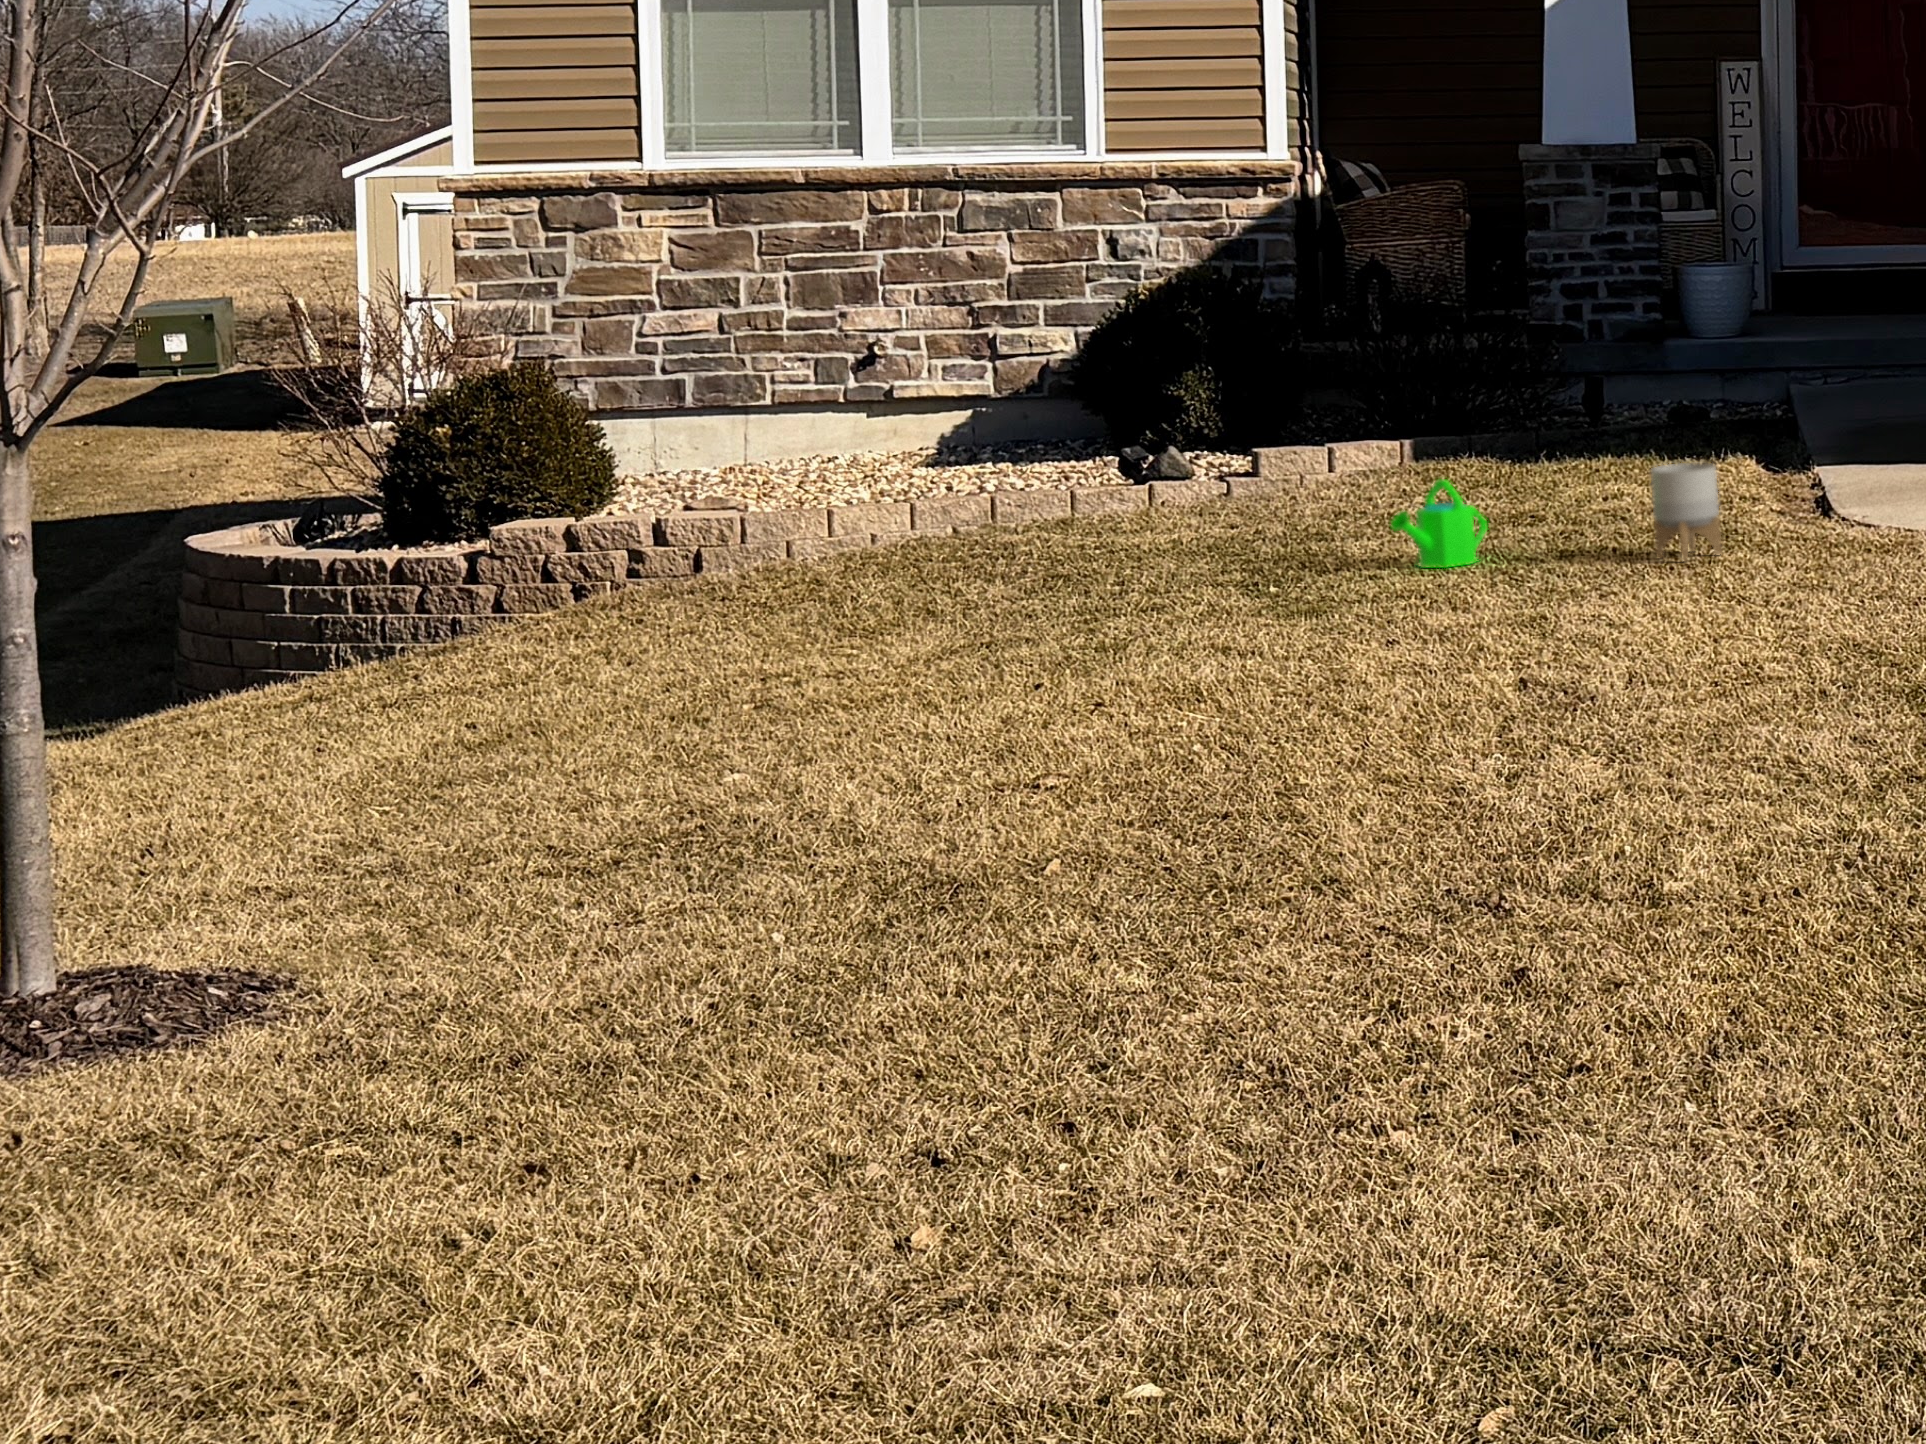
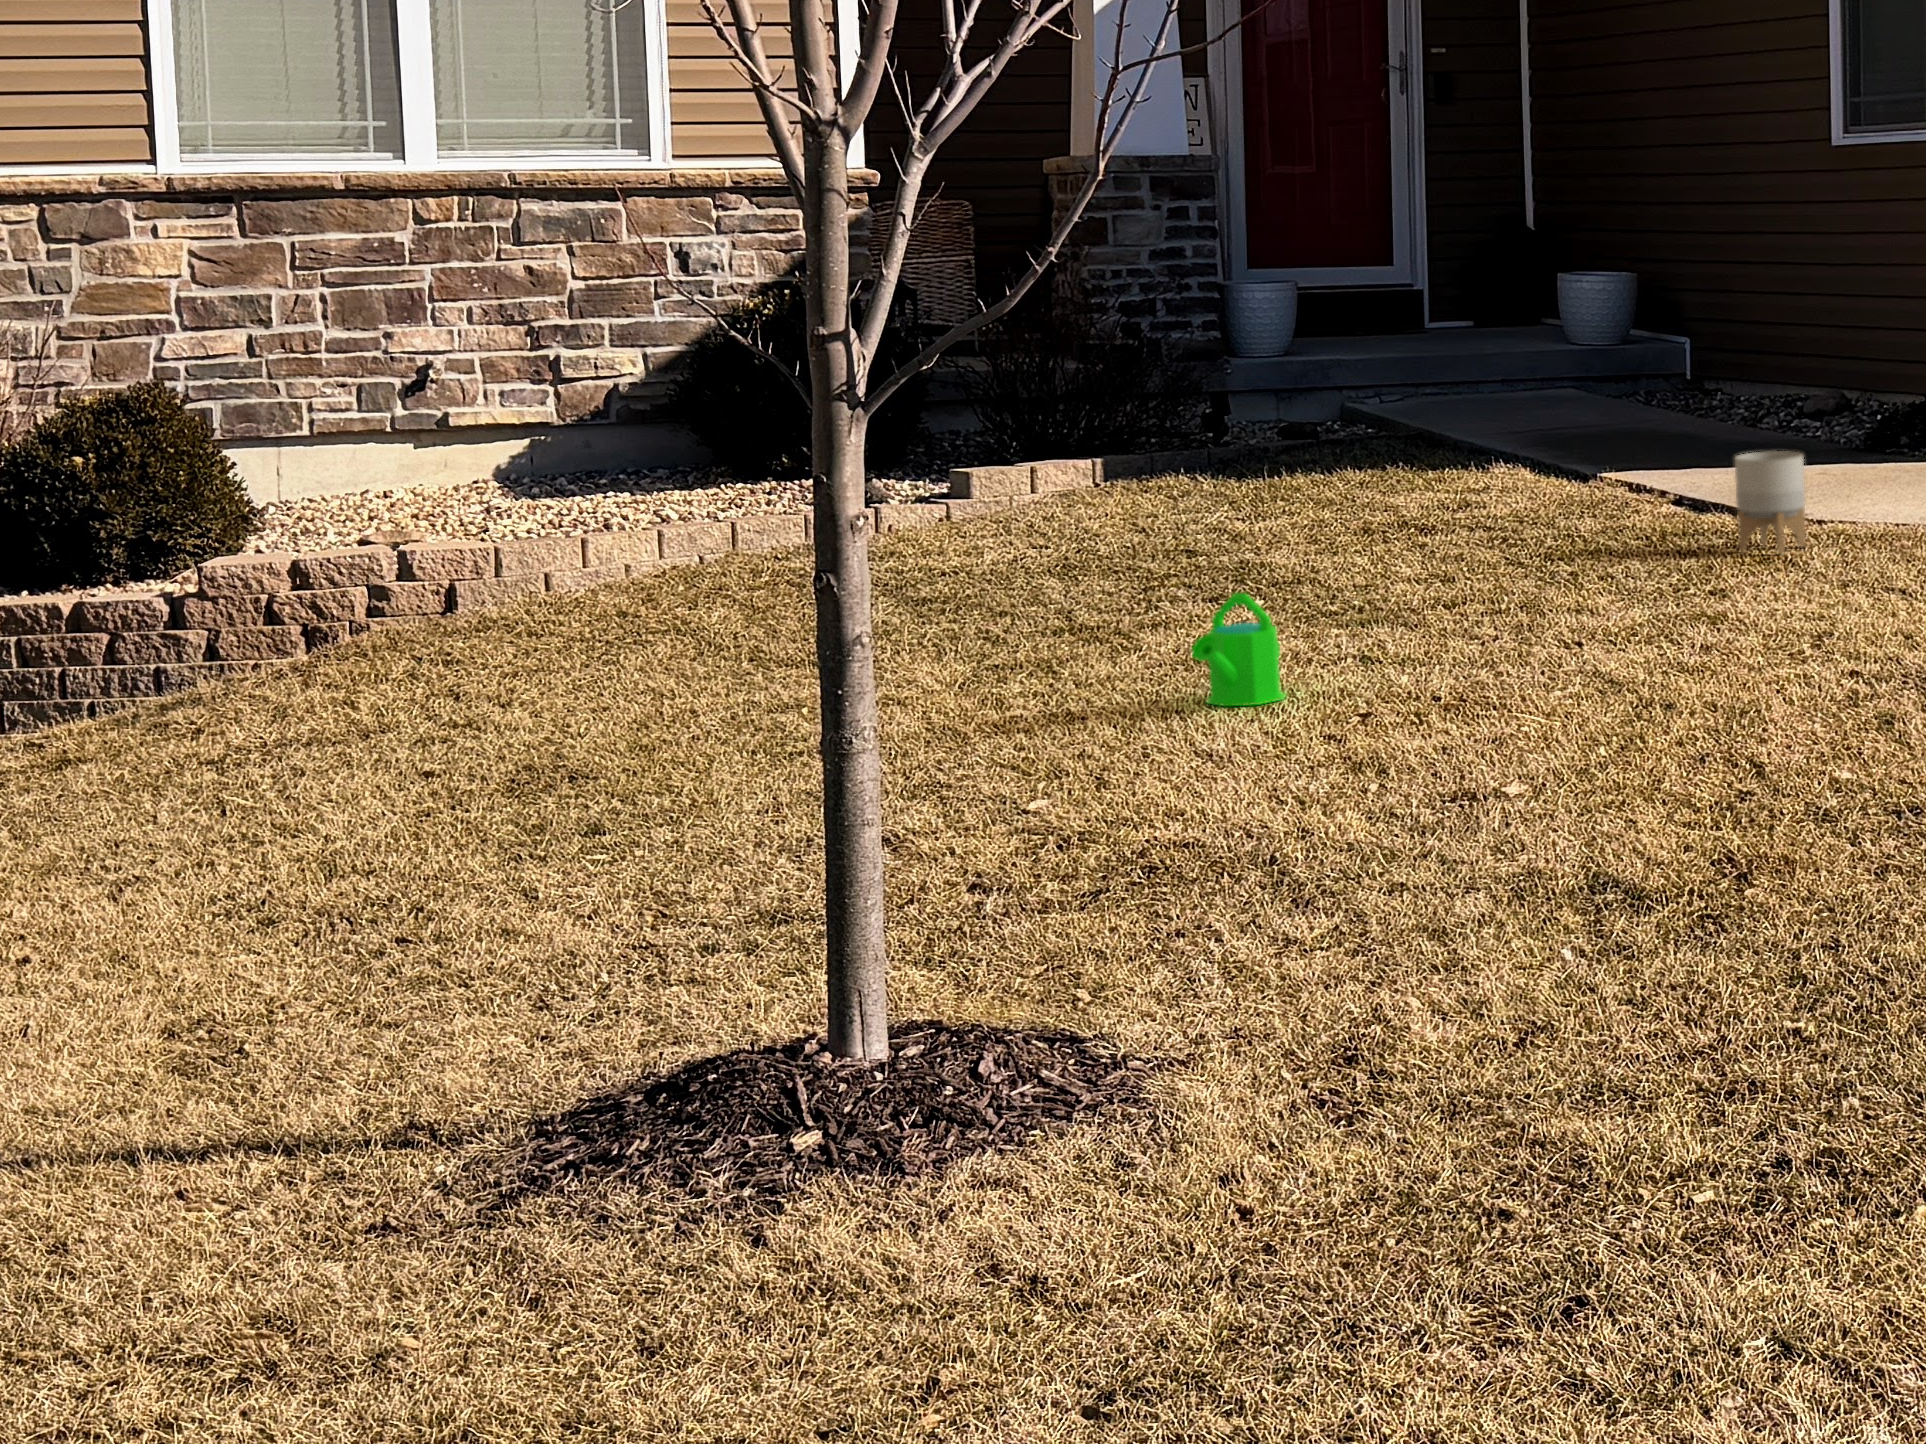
watering can: present [1391,479,1487,568] -> present [1192,593,1286,706]

